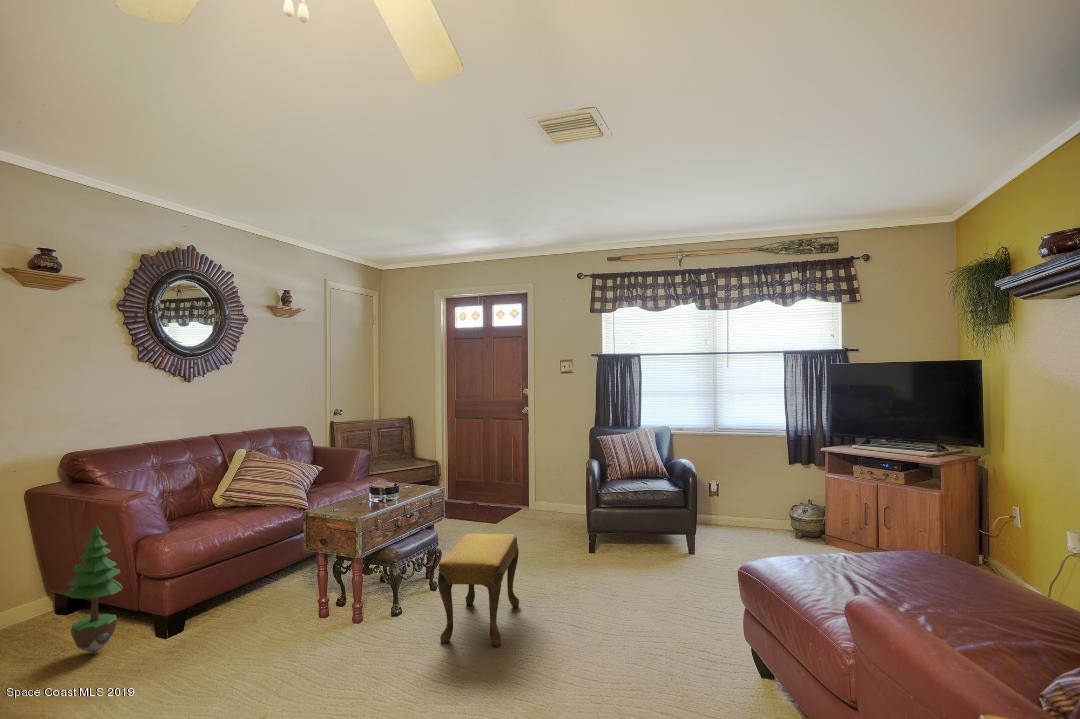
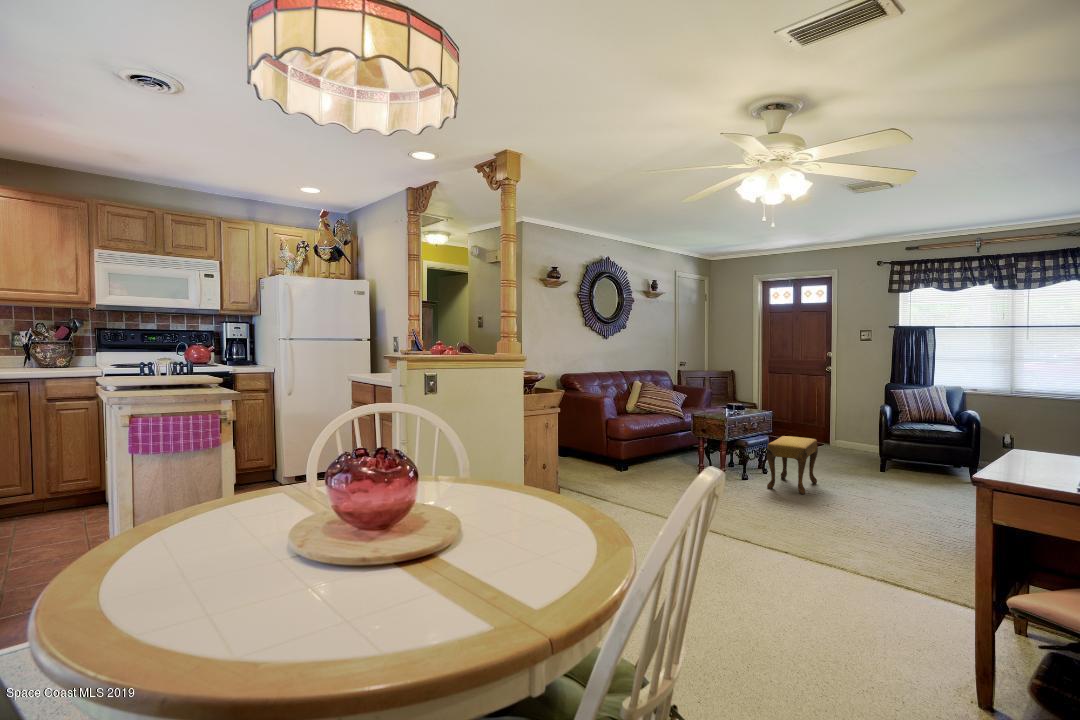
potted tree: present [65,524,123,653] -> none [582,406,603,466]

